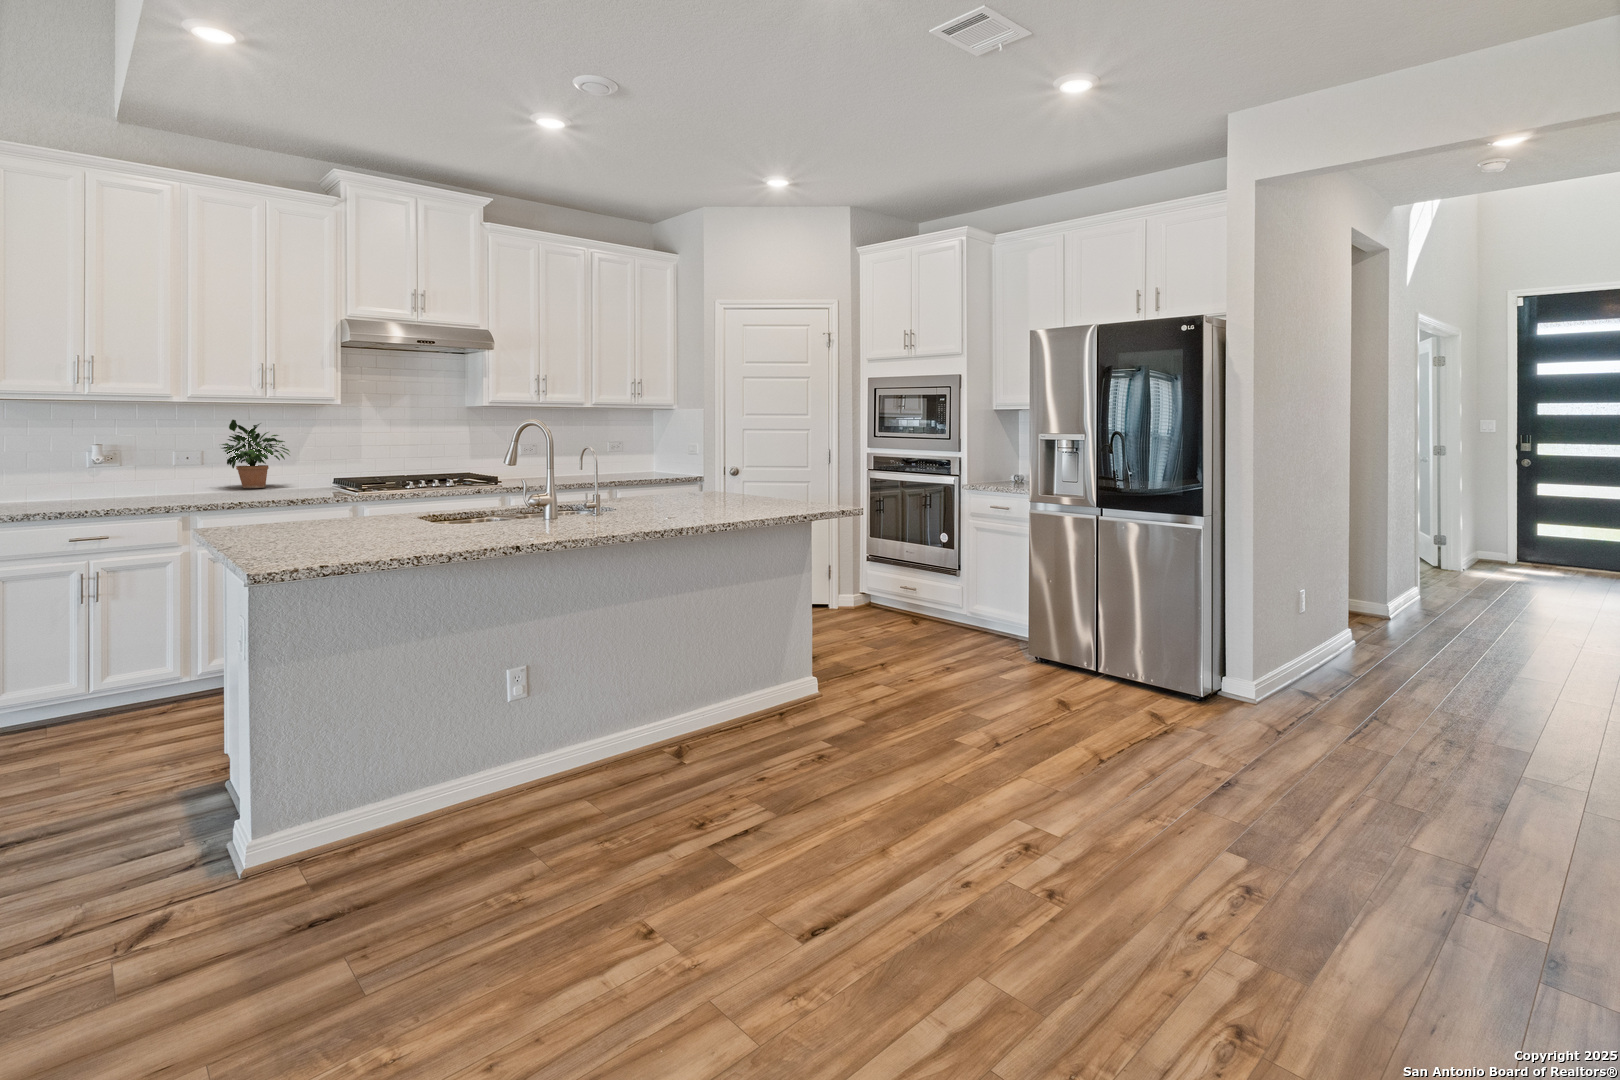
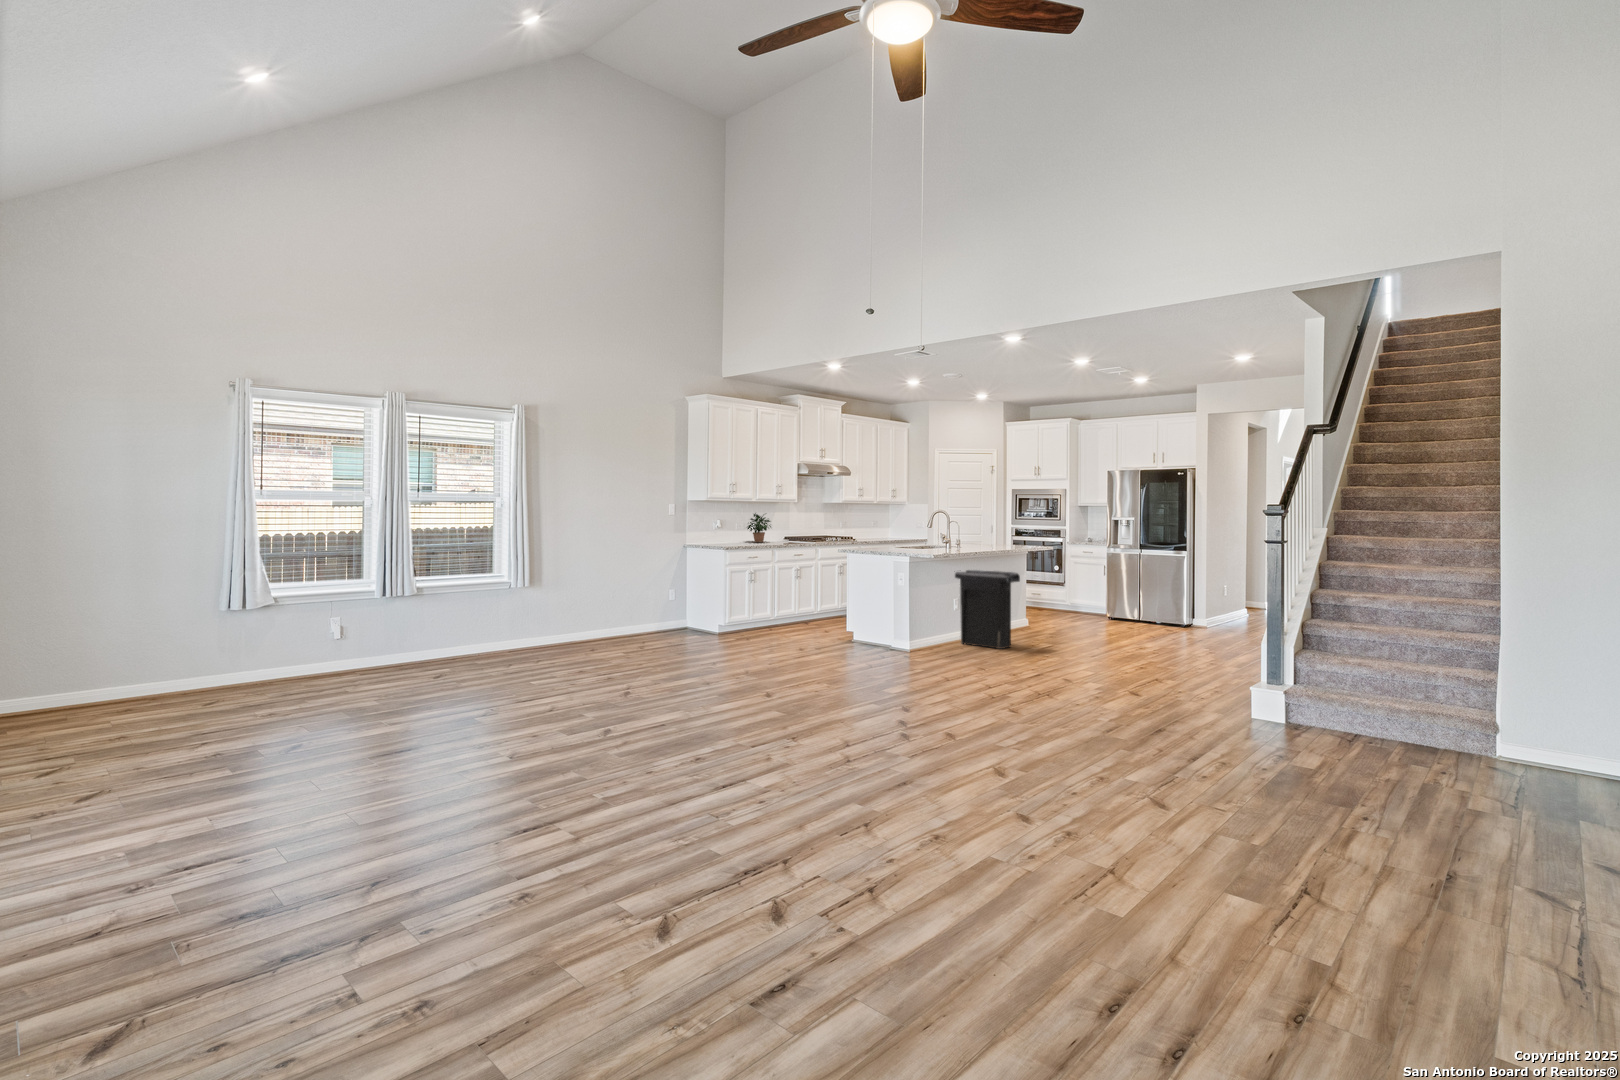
trash can: none [536,580,695,832] -> present [955,570,1020,649]

